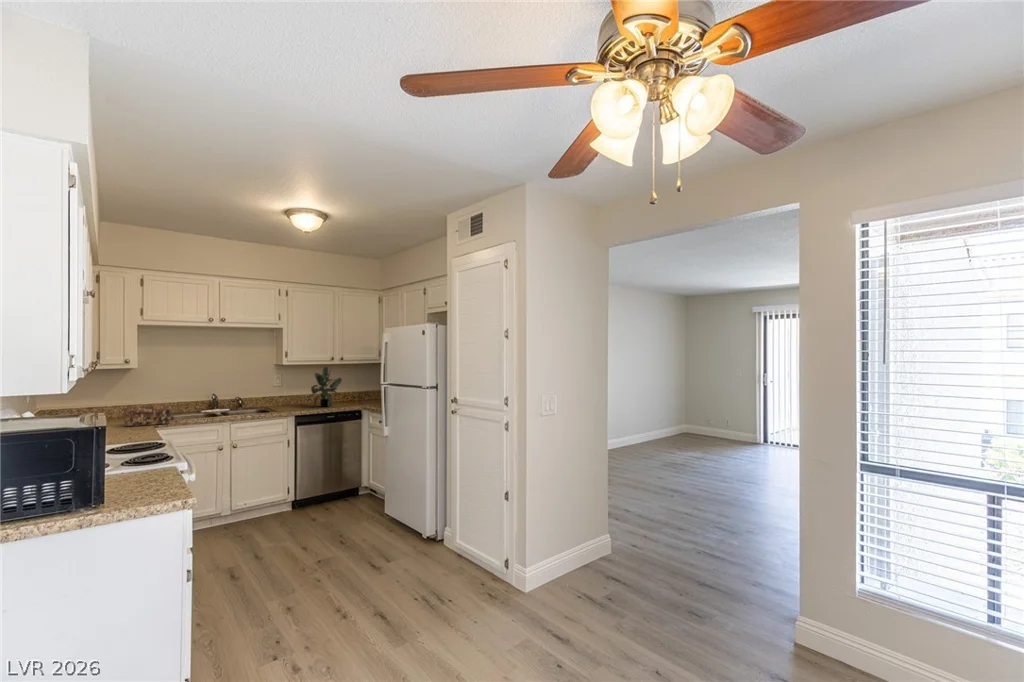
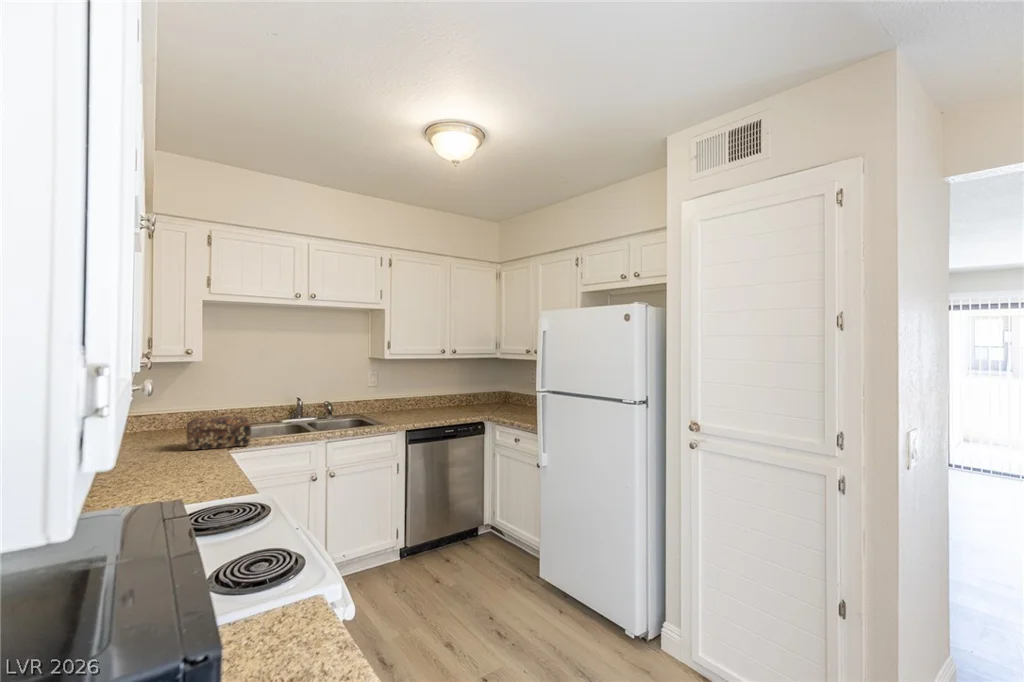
potted plant: present [308,367,342,407] -> none [415,363,457,417]

